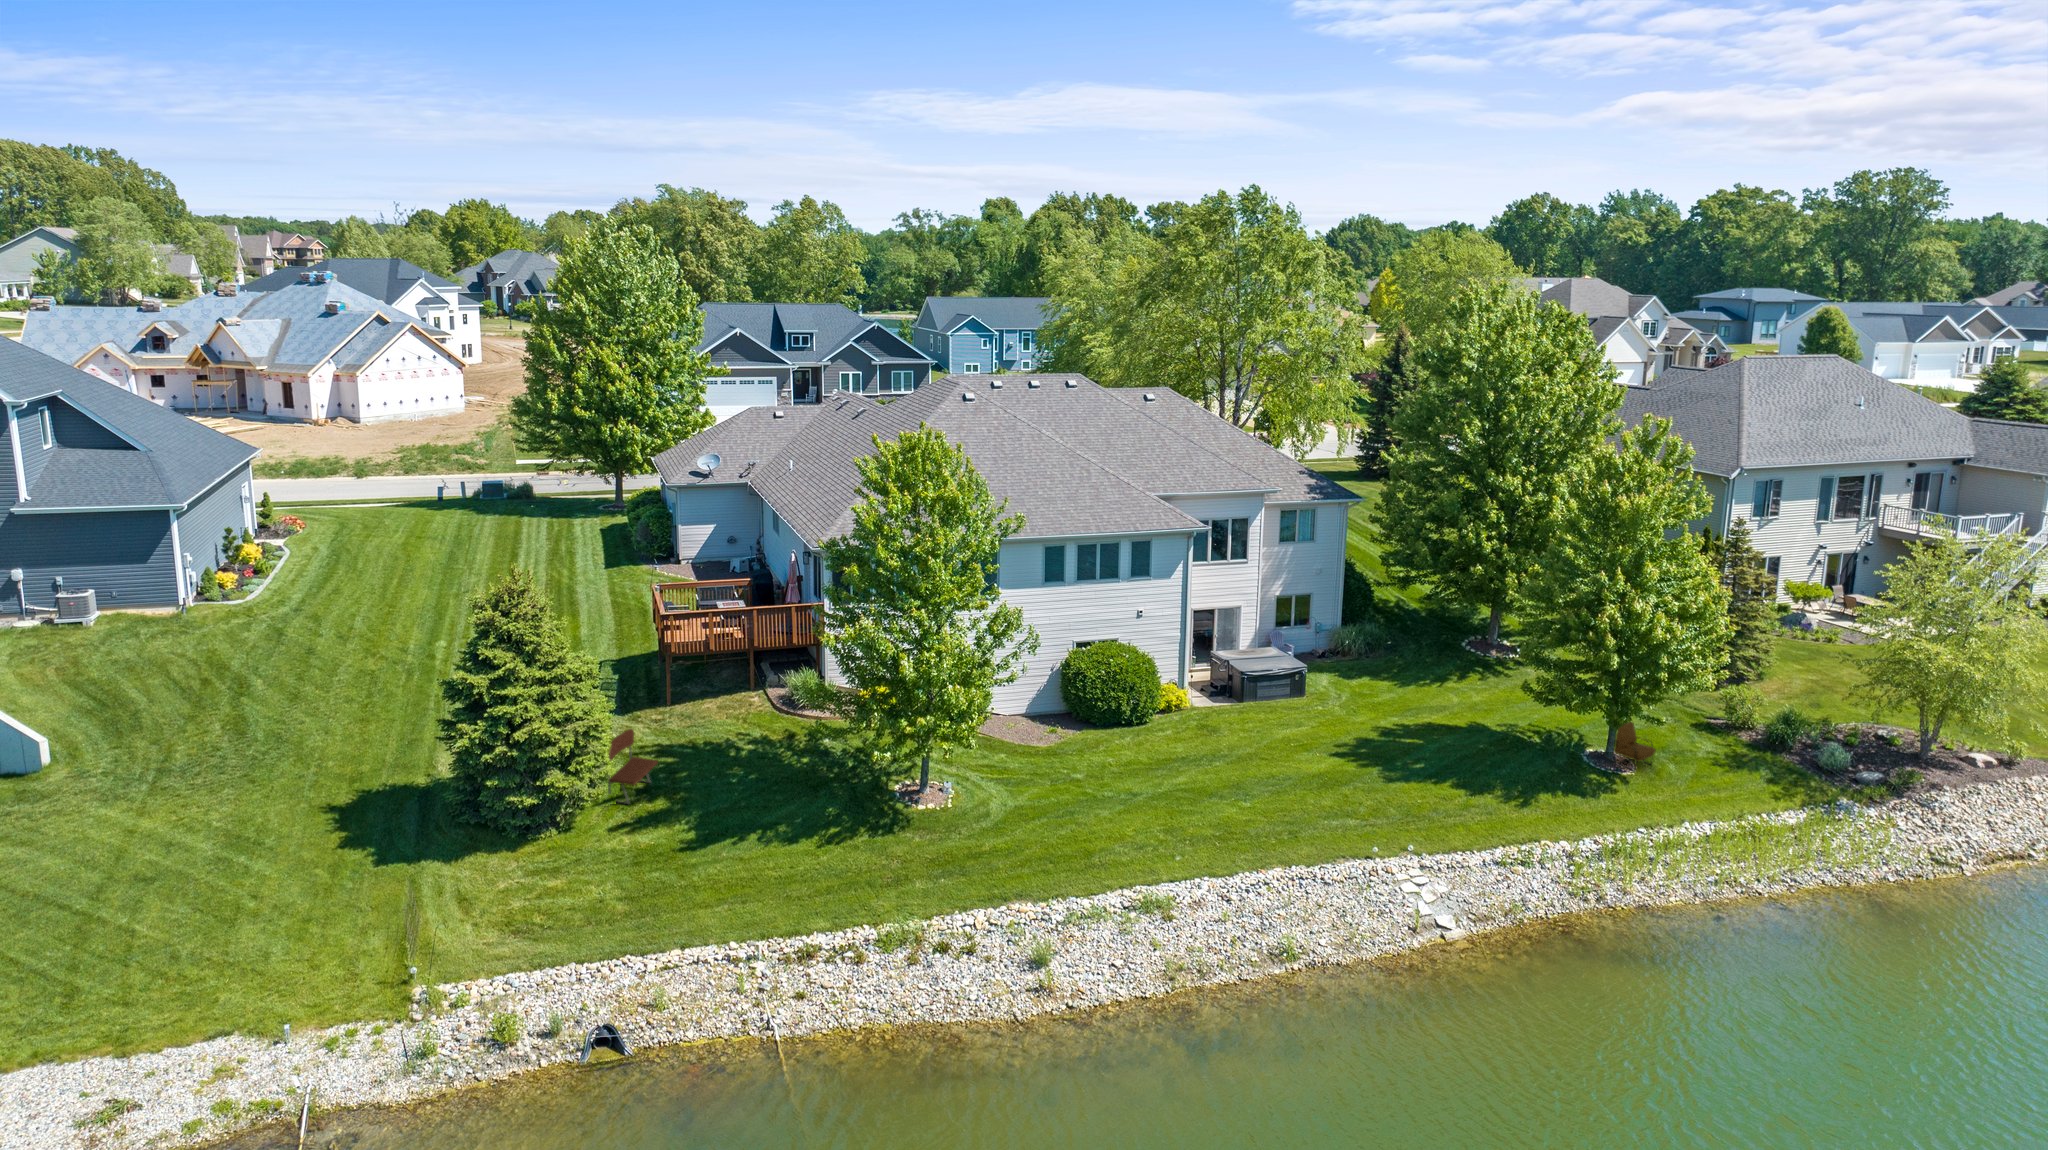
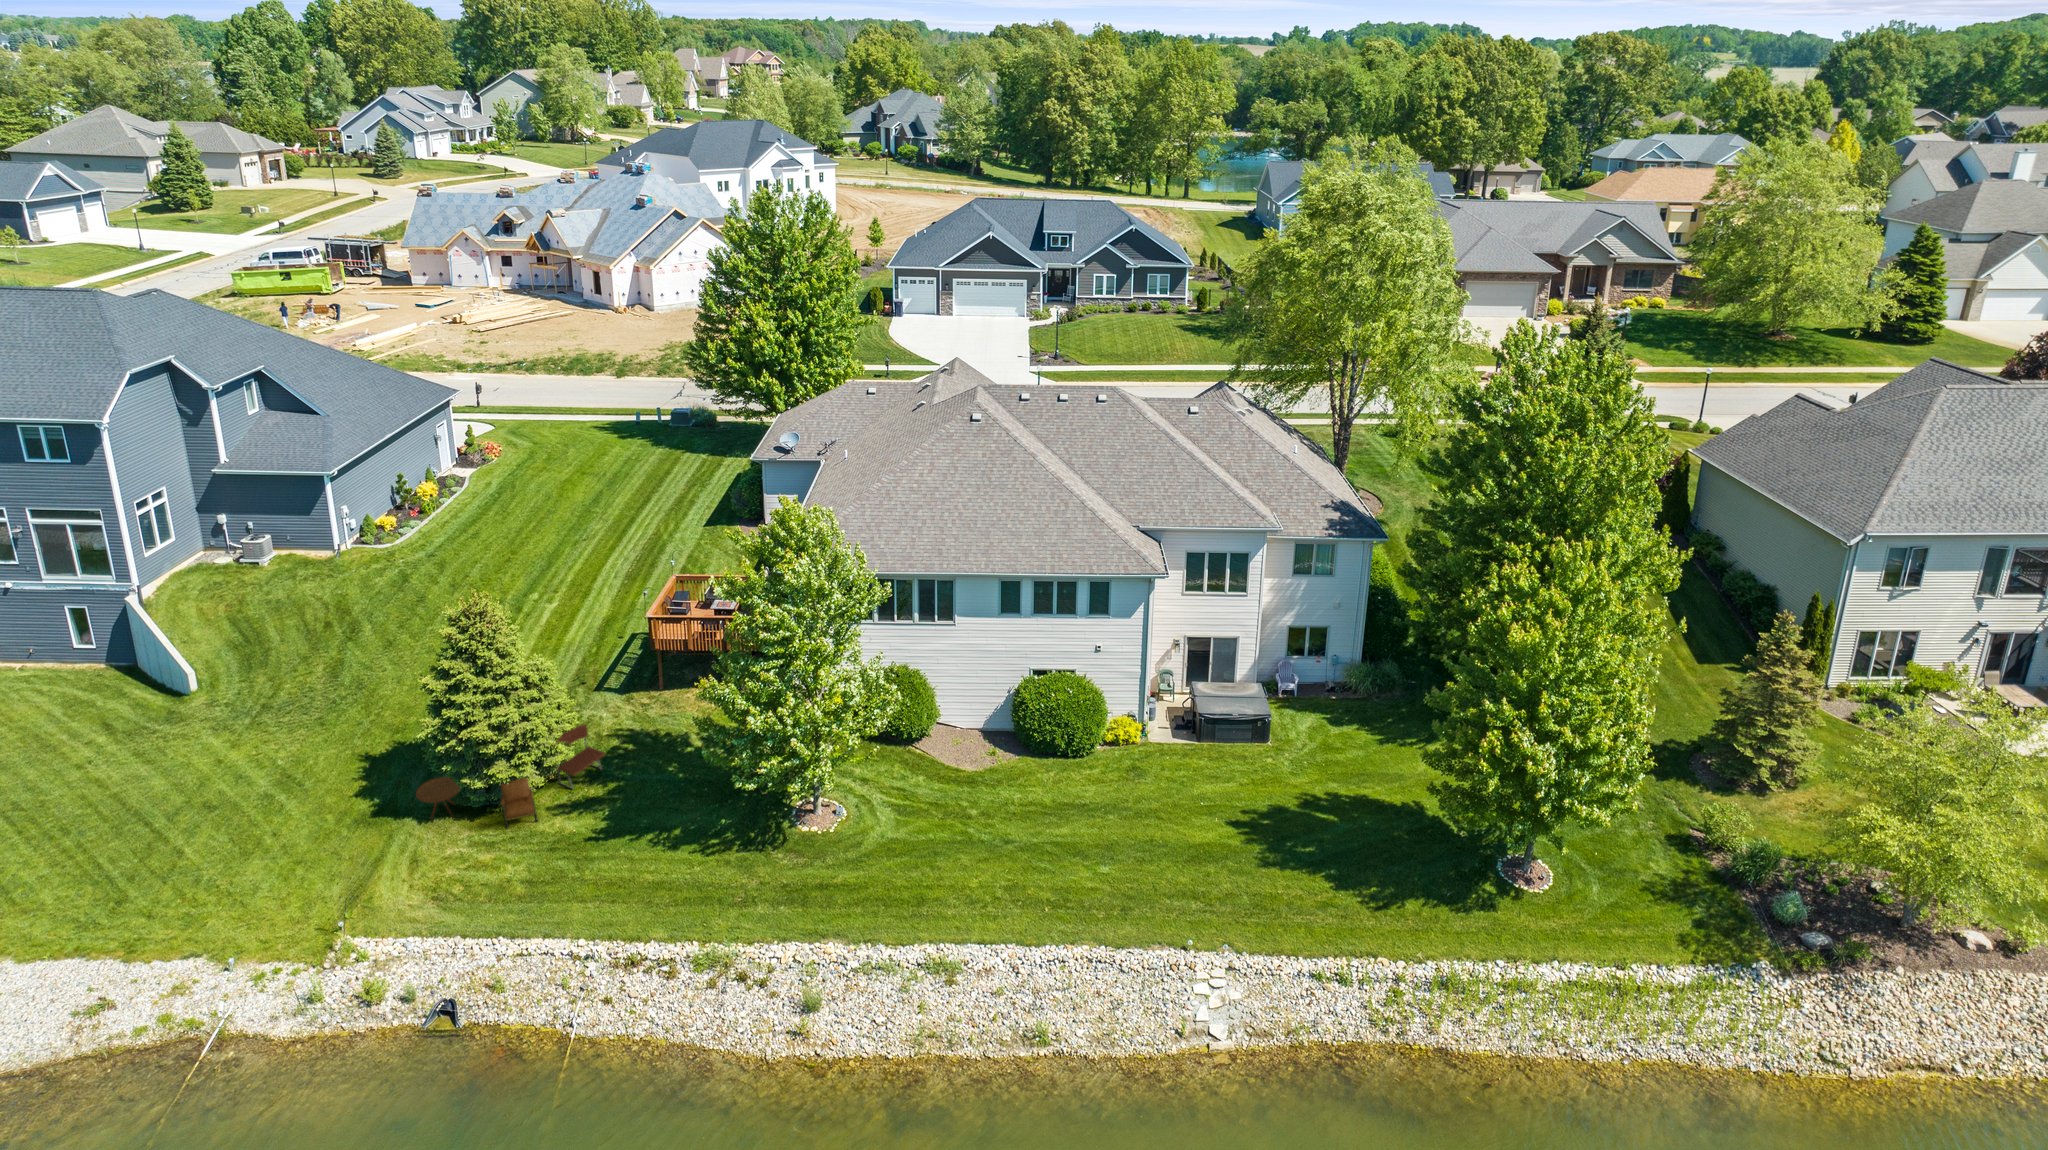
chair: present [1607,722,1656,766] -> present [501,778,538,828]
round table: none [450,801,505,853] -> present [416,777,461,815]

